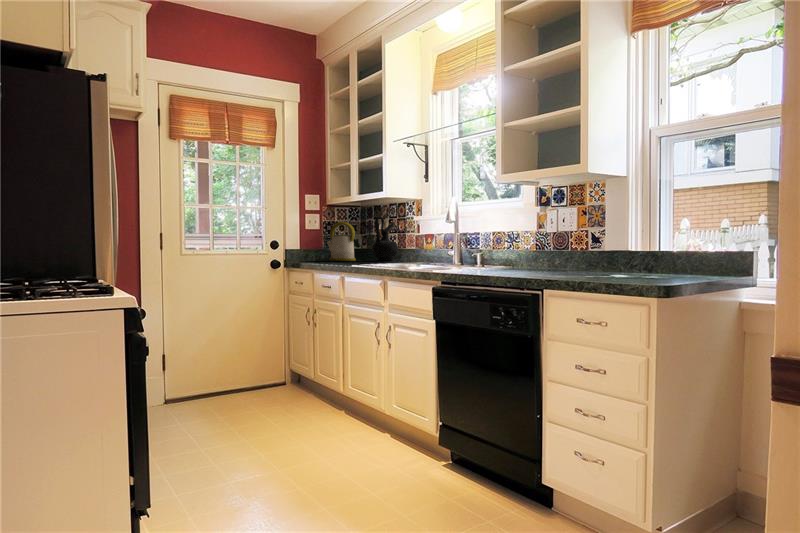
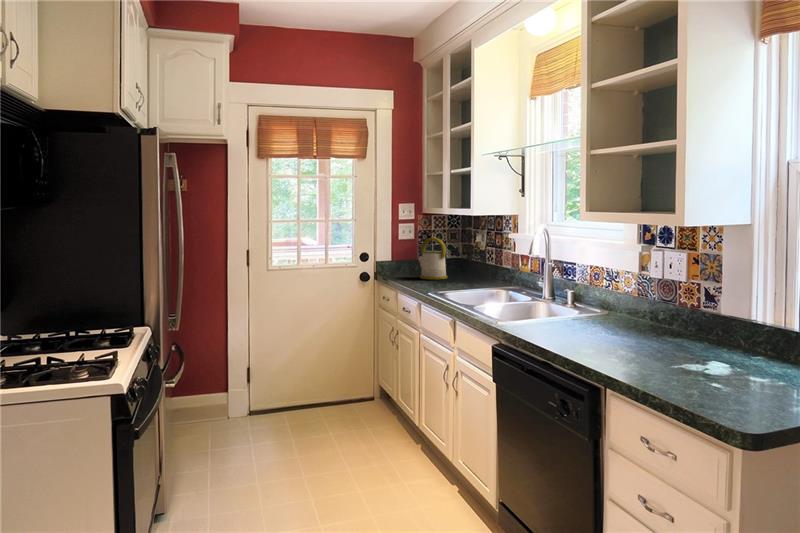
ceramic jug: present [372,216,398,261] -> none [464,233,492,281]

